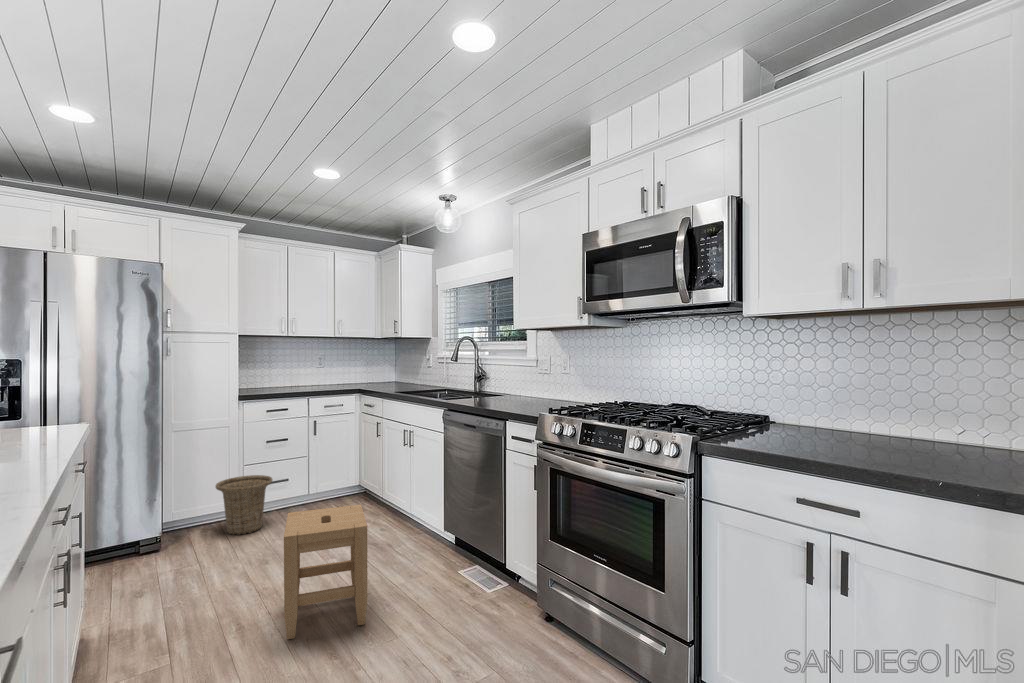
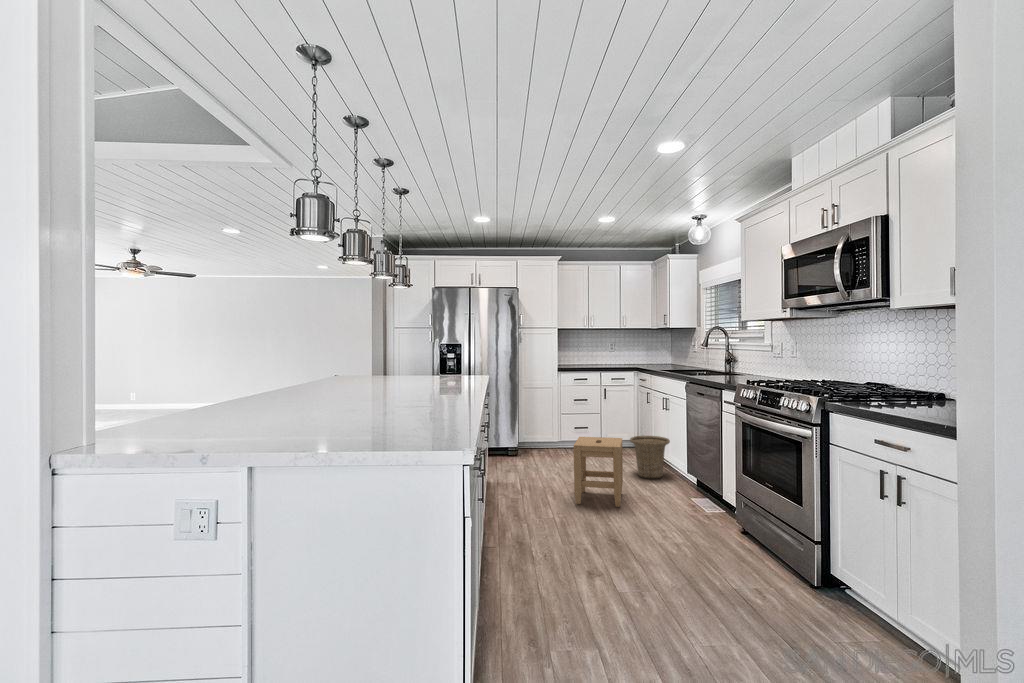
basket: present [216,475,272,535] -> present [630,436,670,479]

